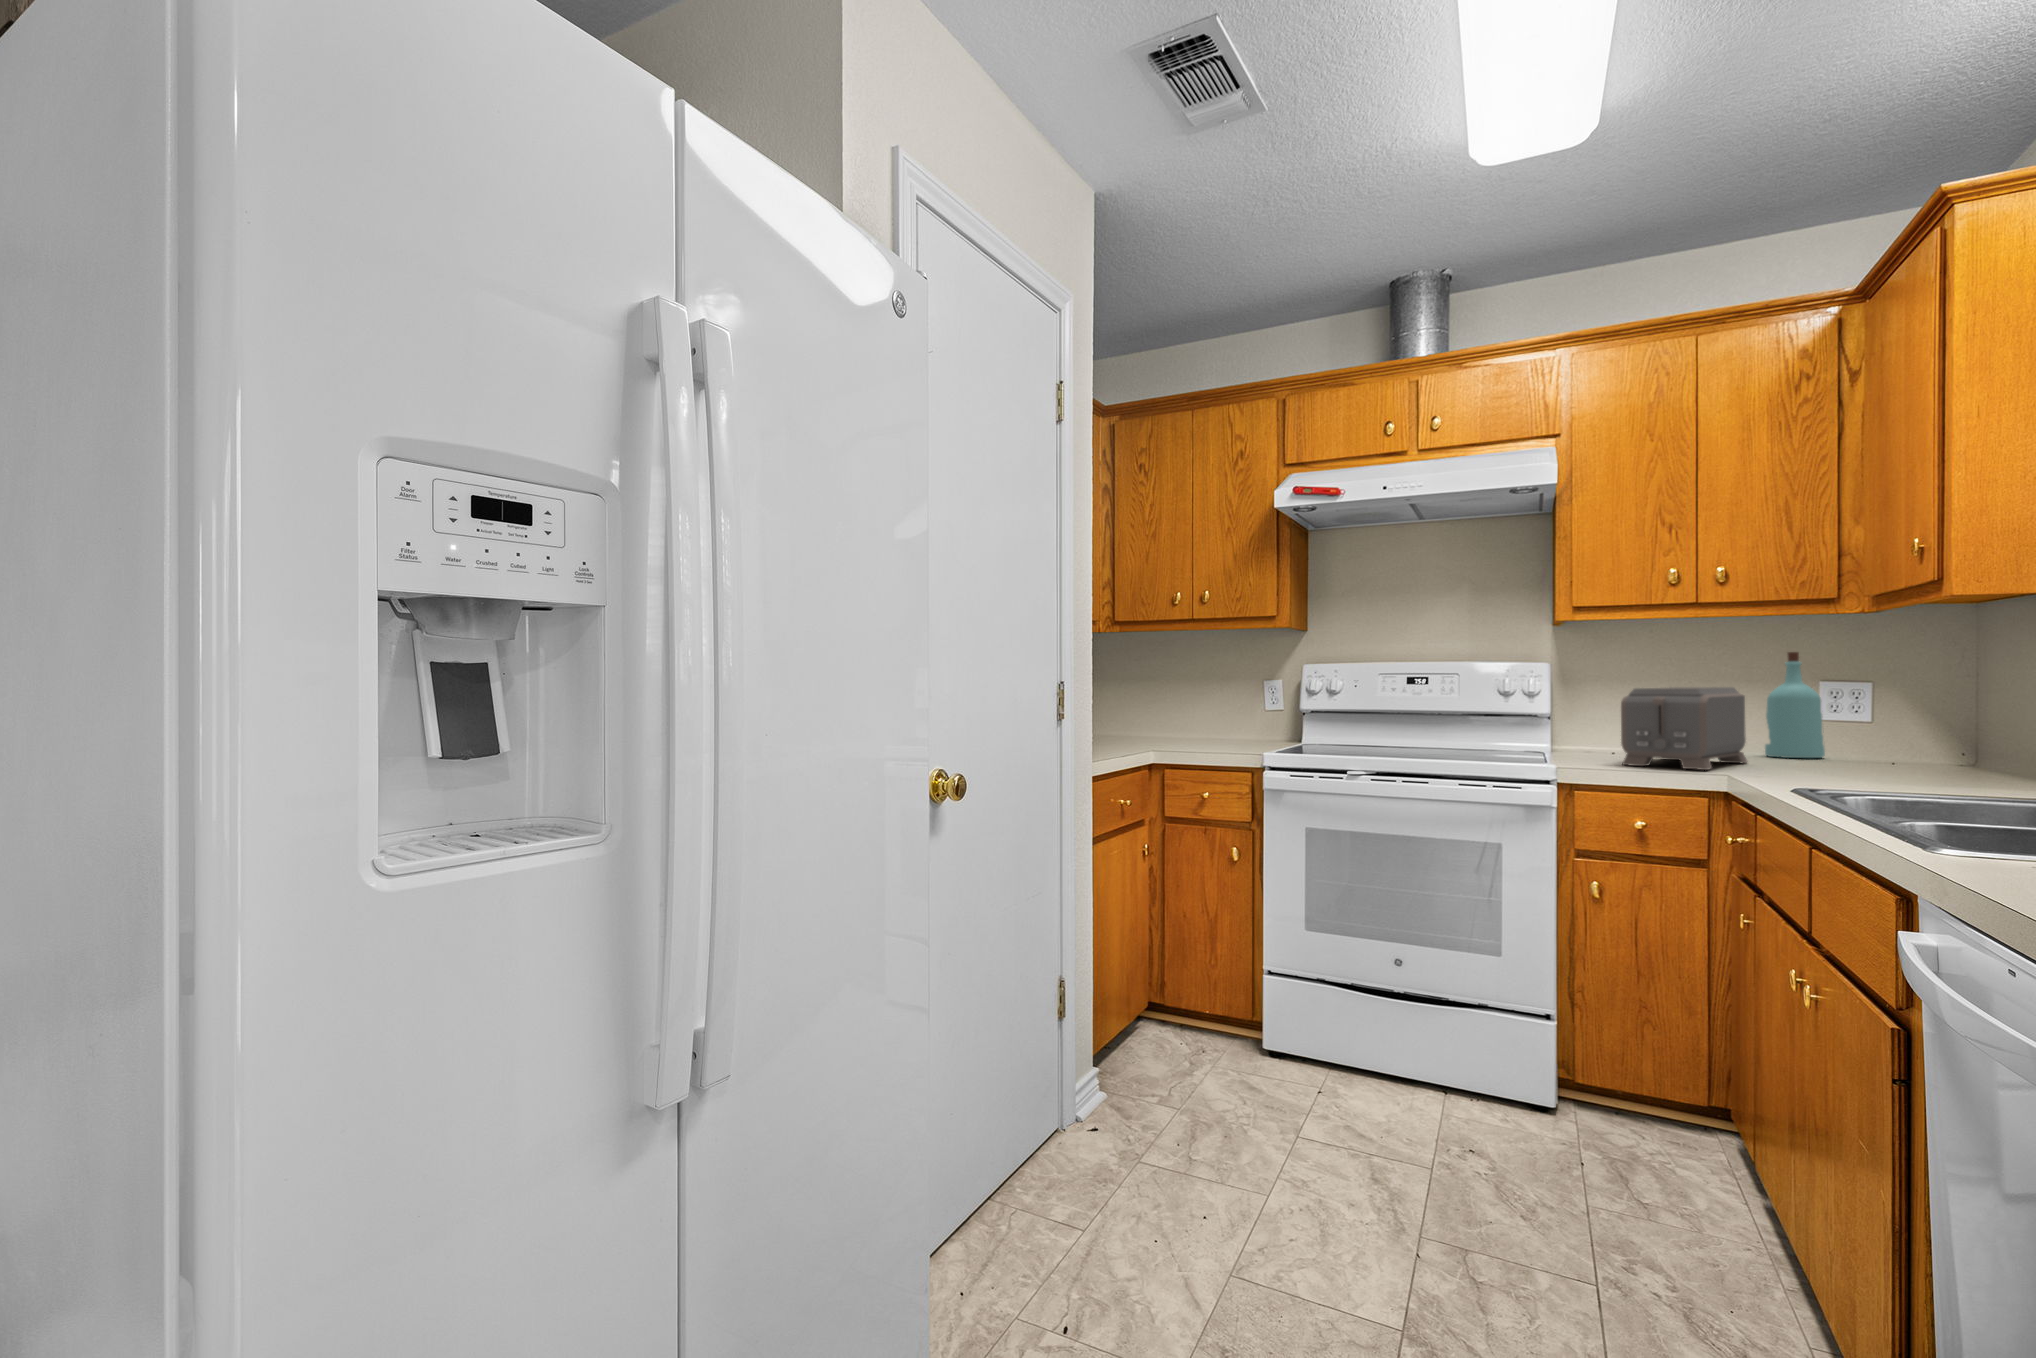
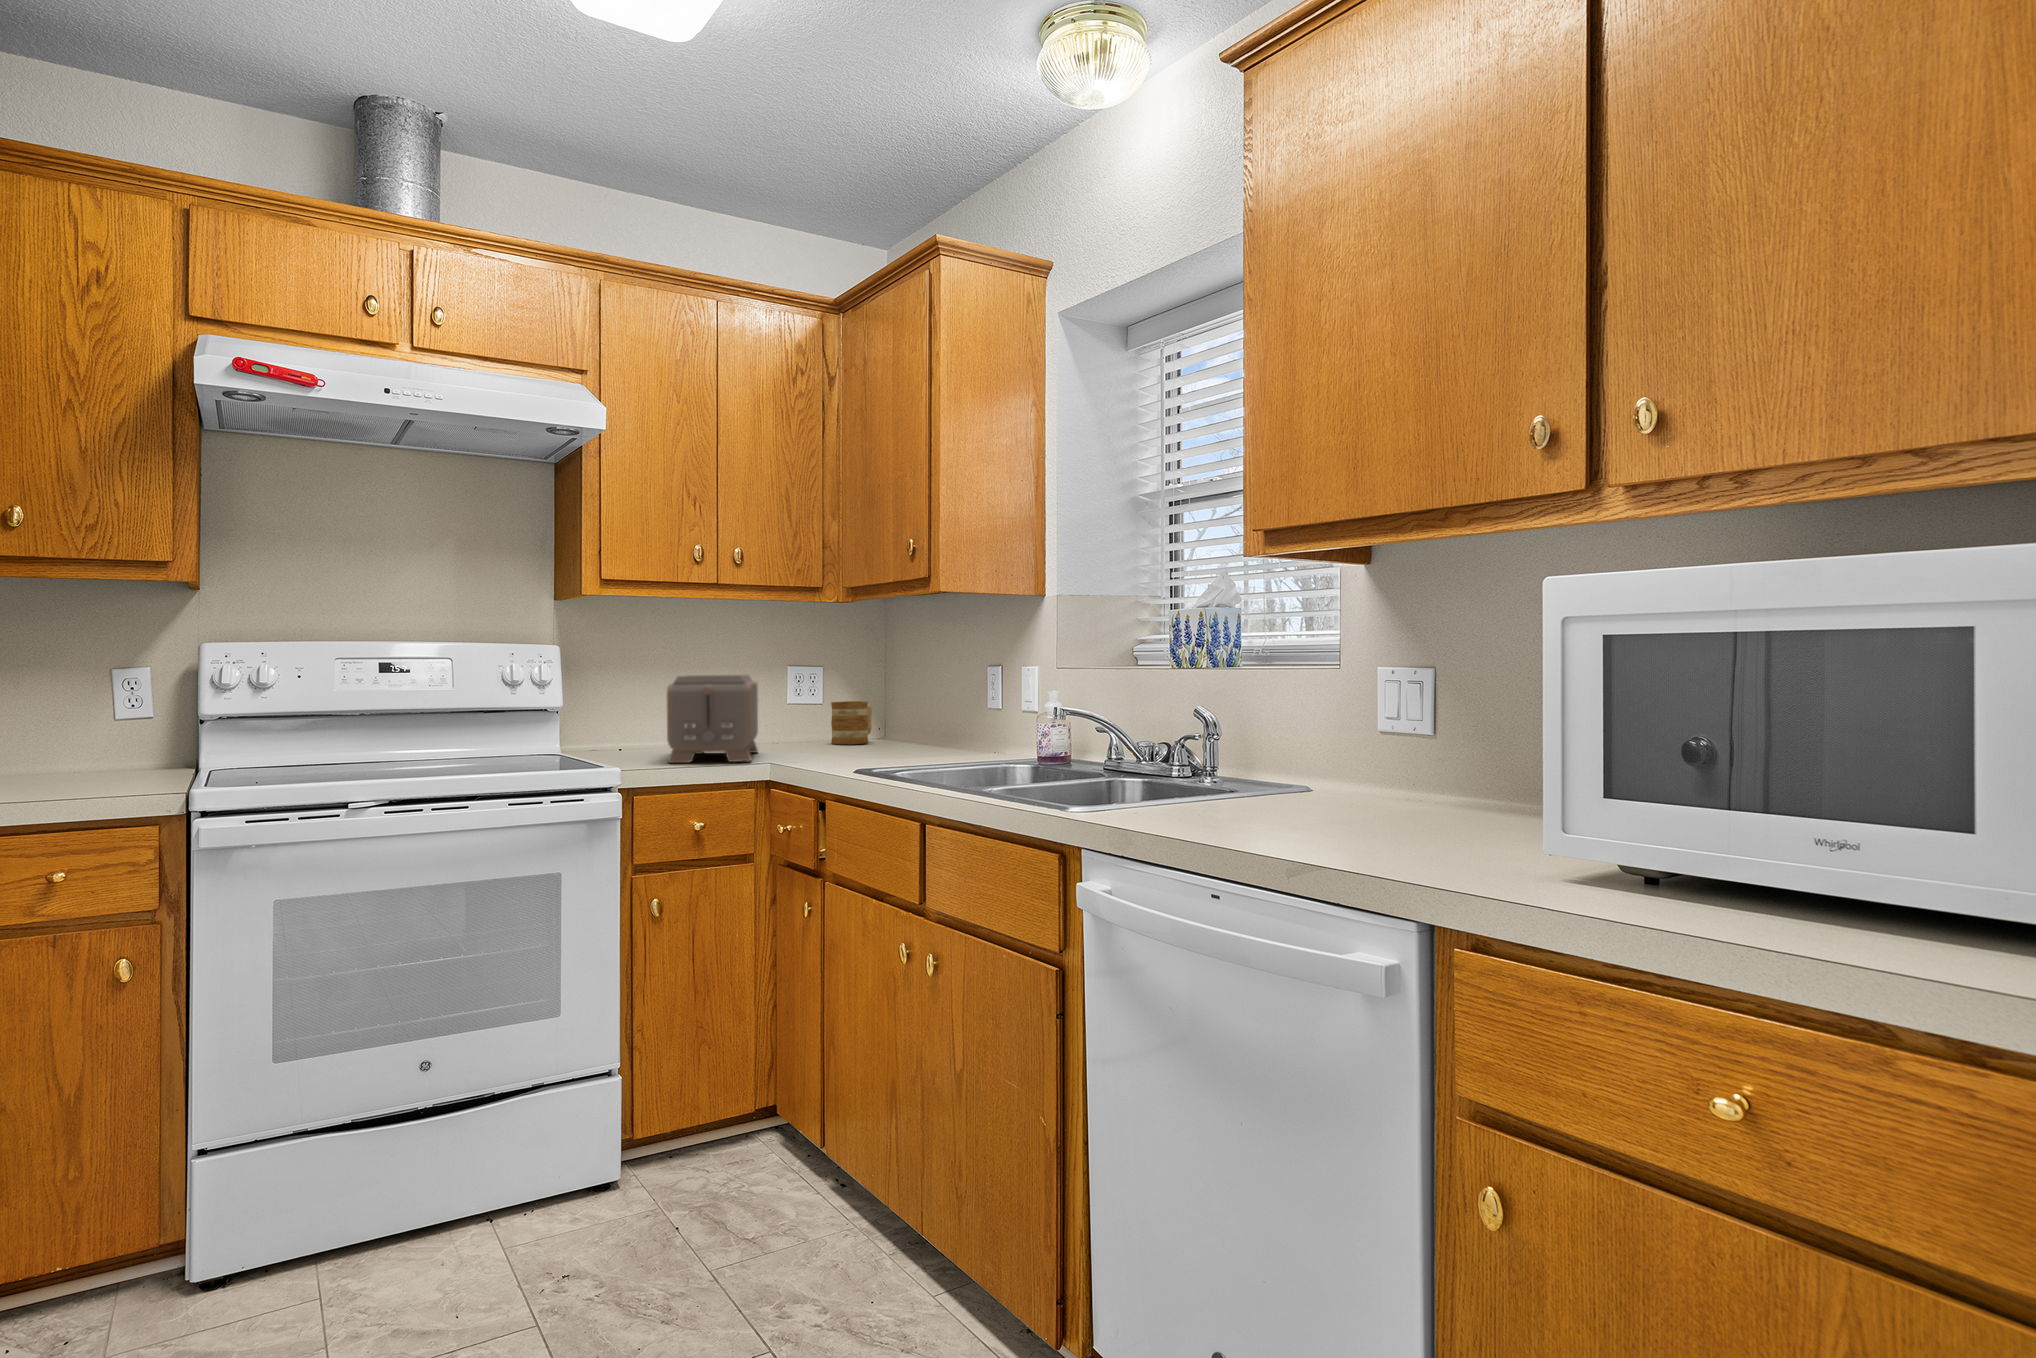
bottle: present [1765,652,1825,758] -> none [752,639,798,745]
mug: none [1868,717,1936,765] -> present [831,701,872,744]

